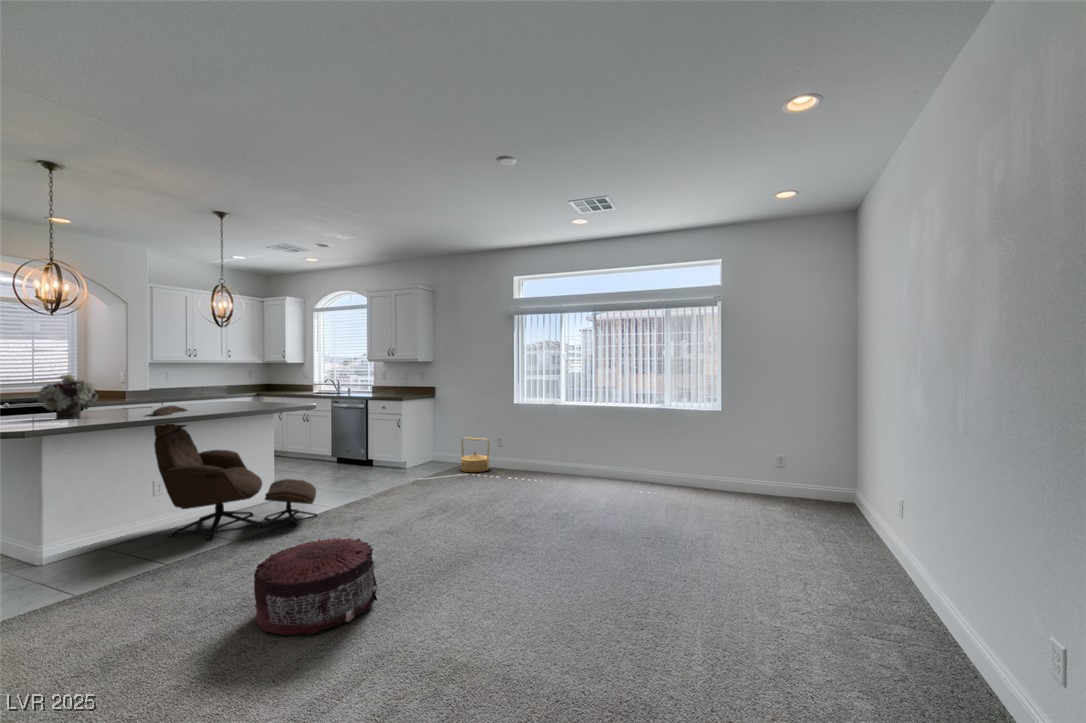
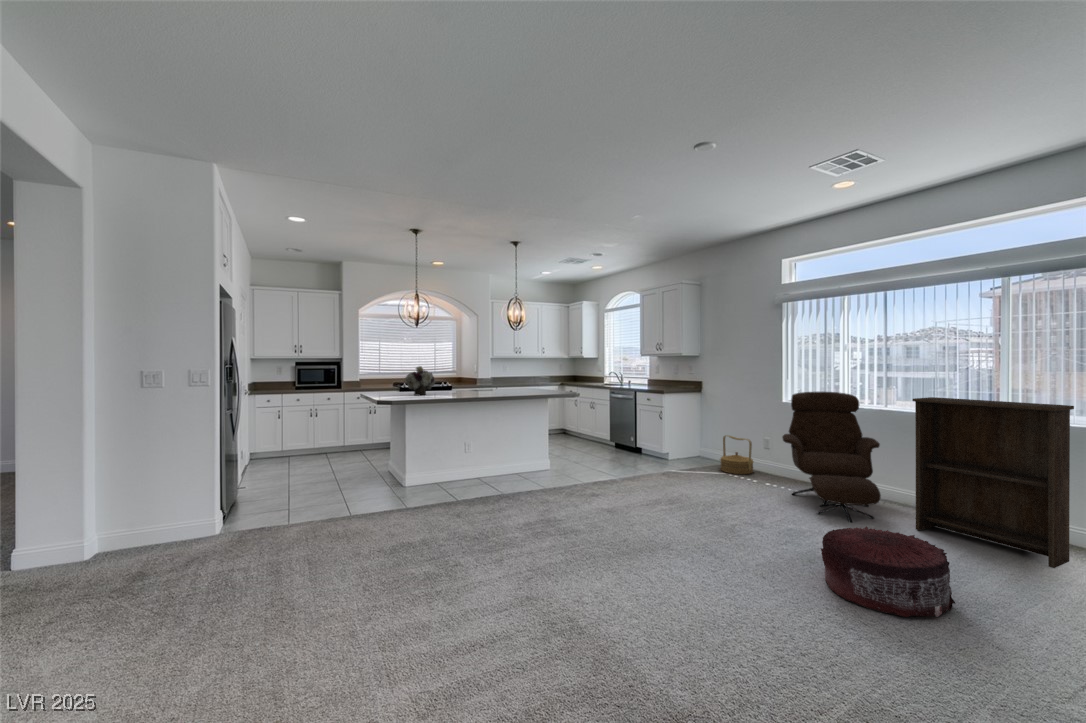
bookshelf: none [624,393,708,502] -> present [913,397,1074,568]
lounge chair: present [153,406,317,541] -> present [782,392,881,522]
pouf: present [254,538,377,635] -> present [821,527,955,617]

